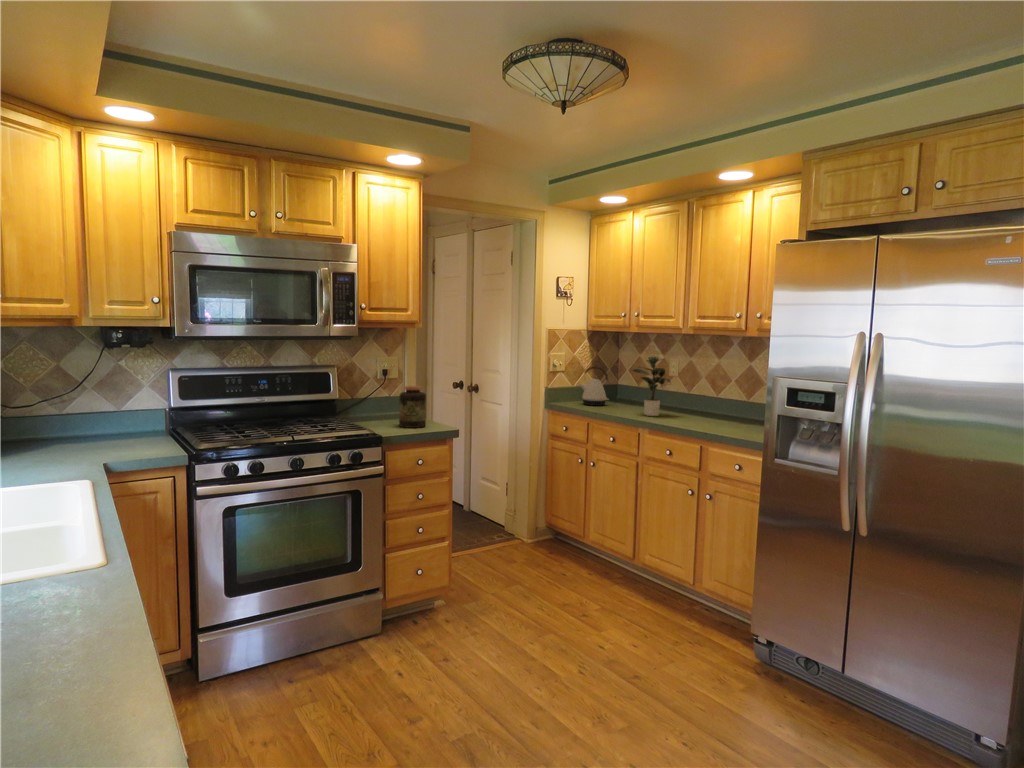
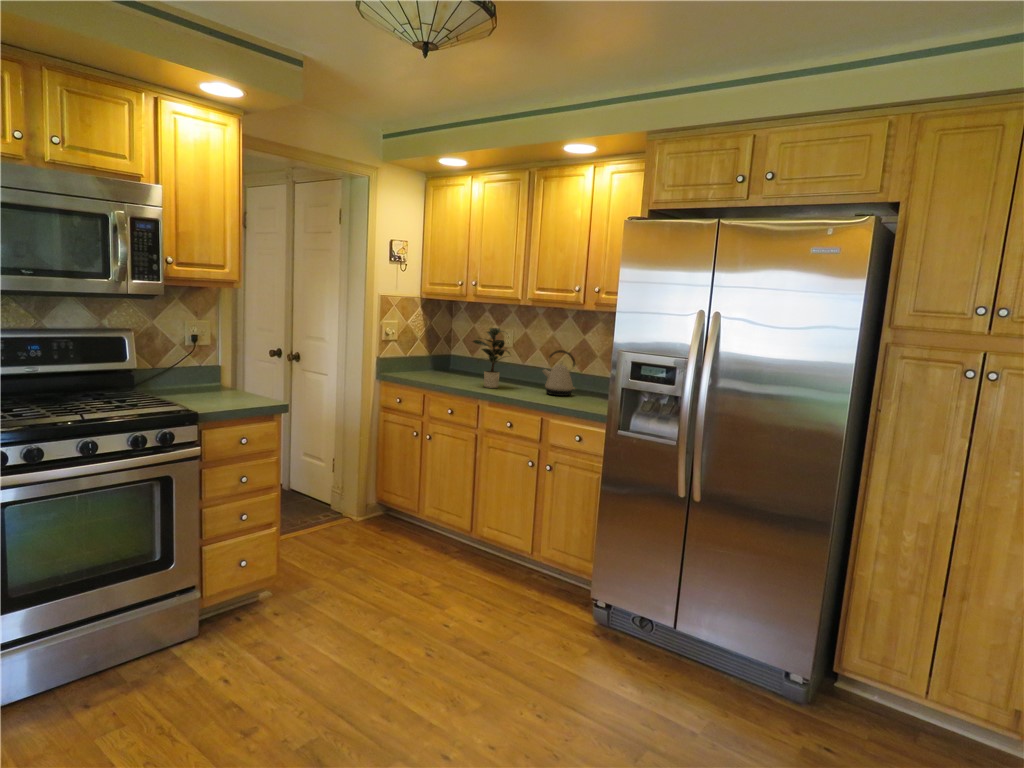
kettle: present [579,366,608,406] -> present [543,350,575,396]
jar: present [399,386,426,428] -> none [217,355,250,403]

